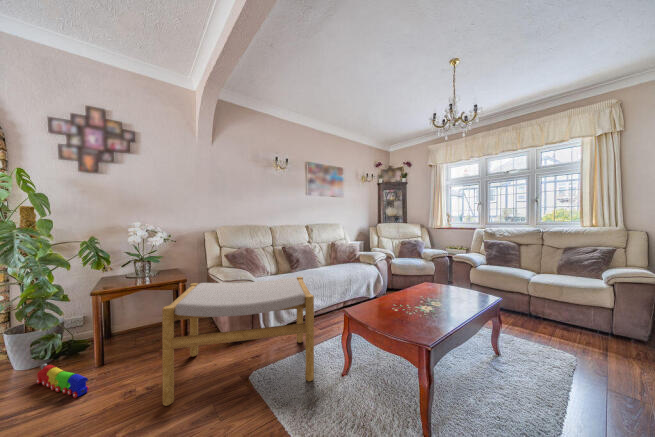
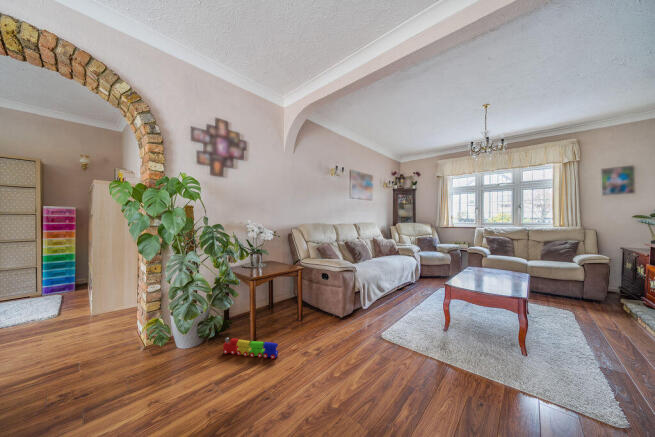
footstool: present [162,277,314,406] -> none [323,264,432,357]

